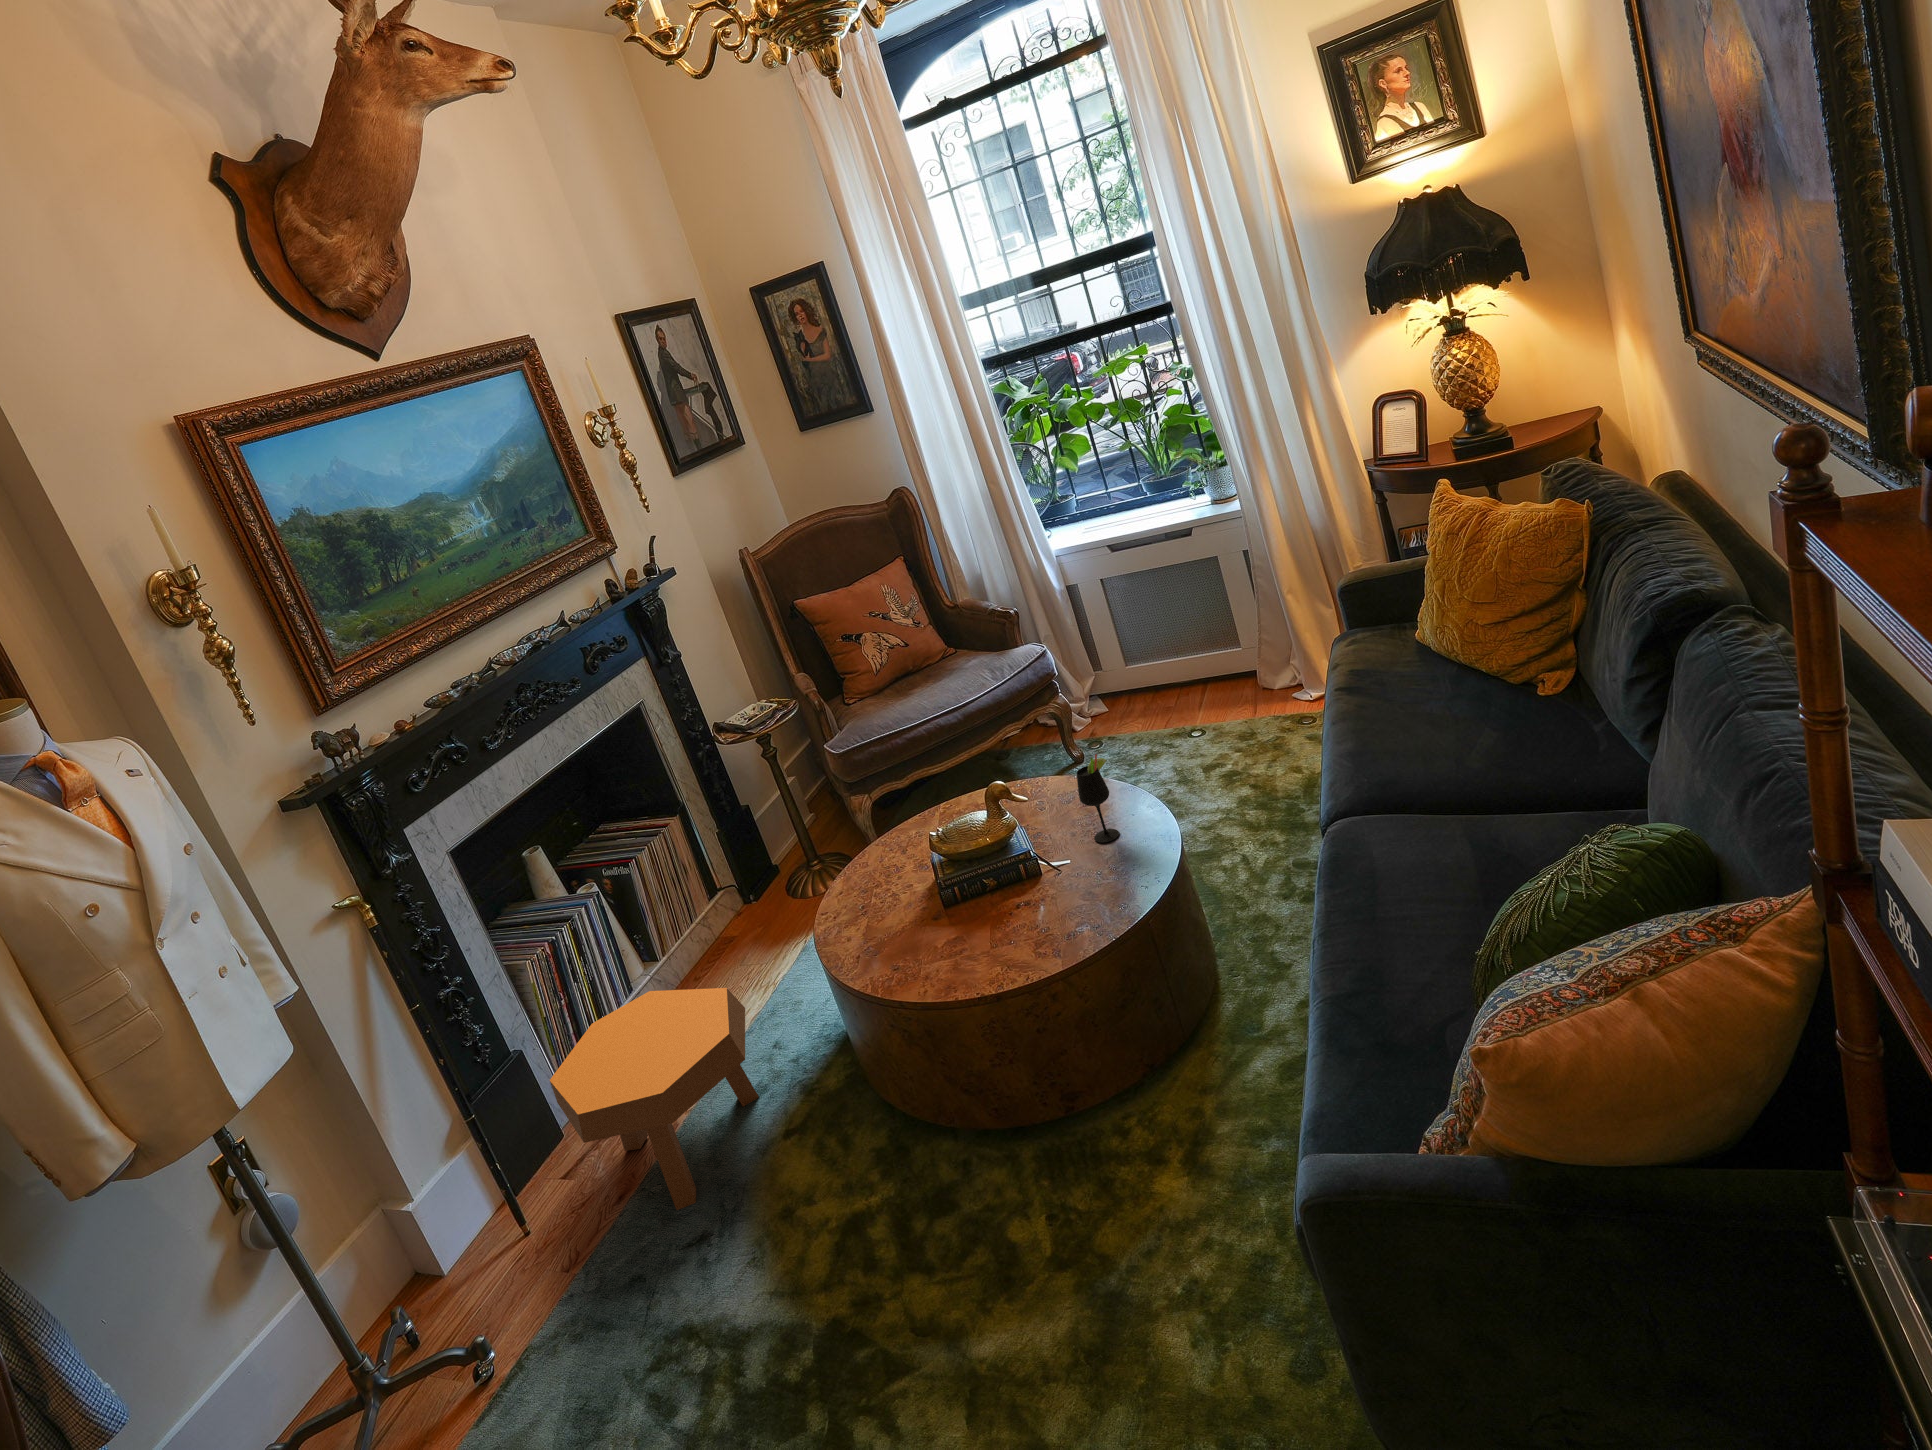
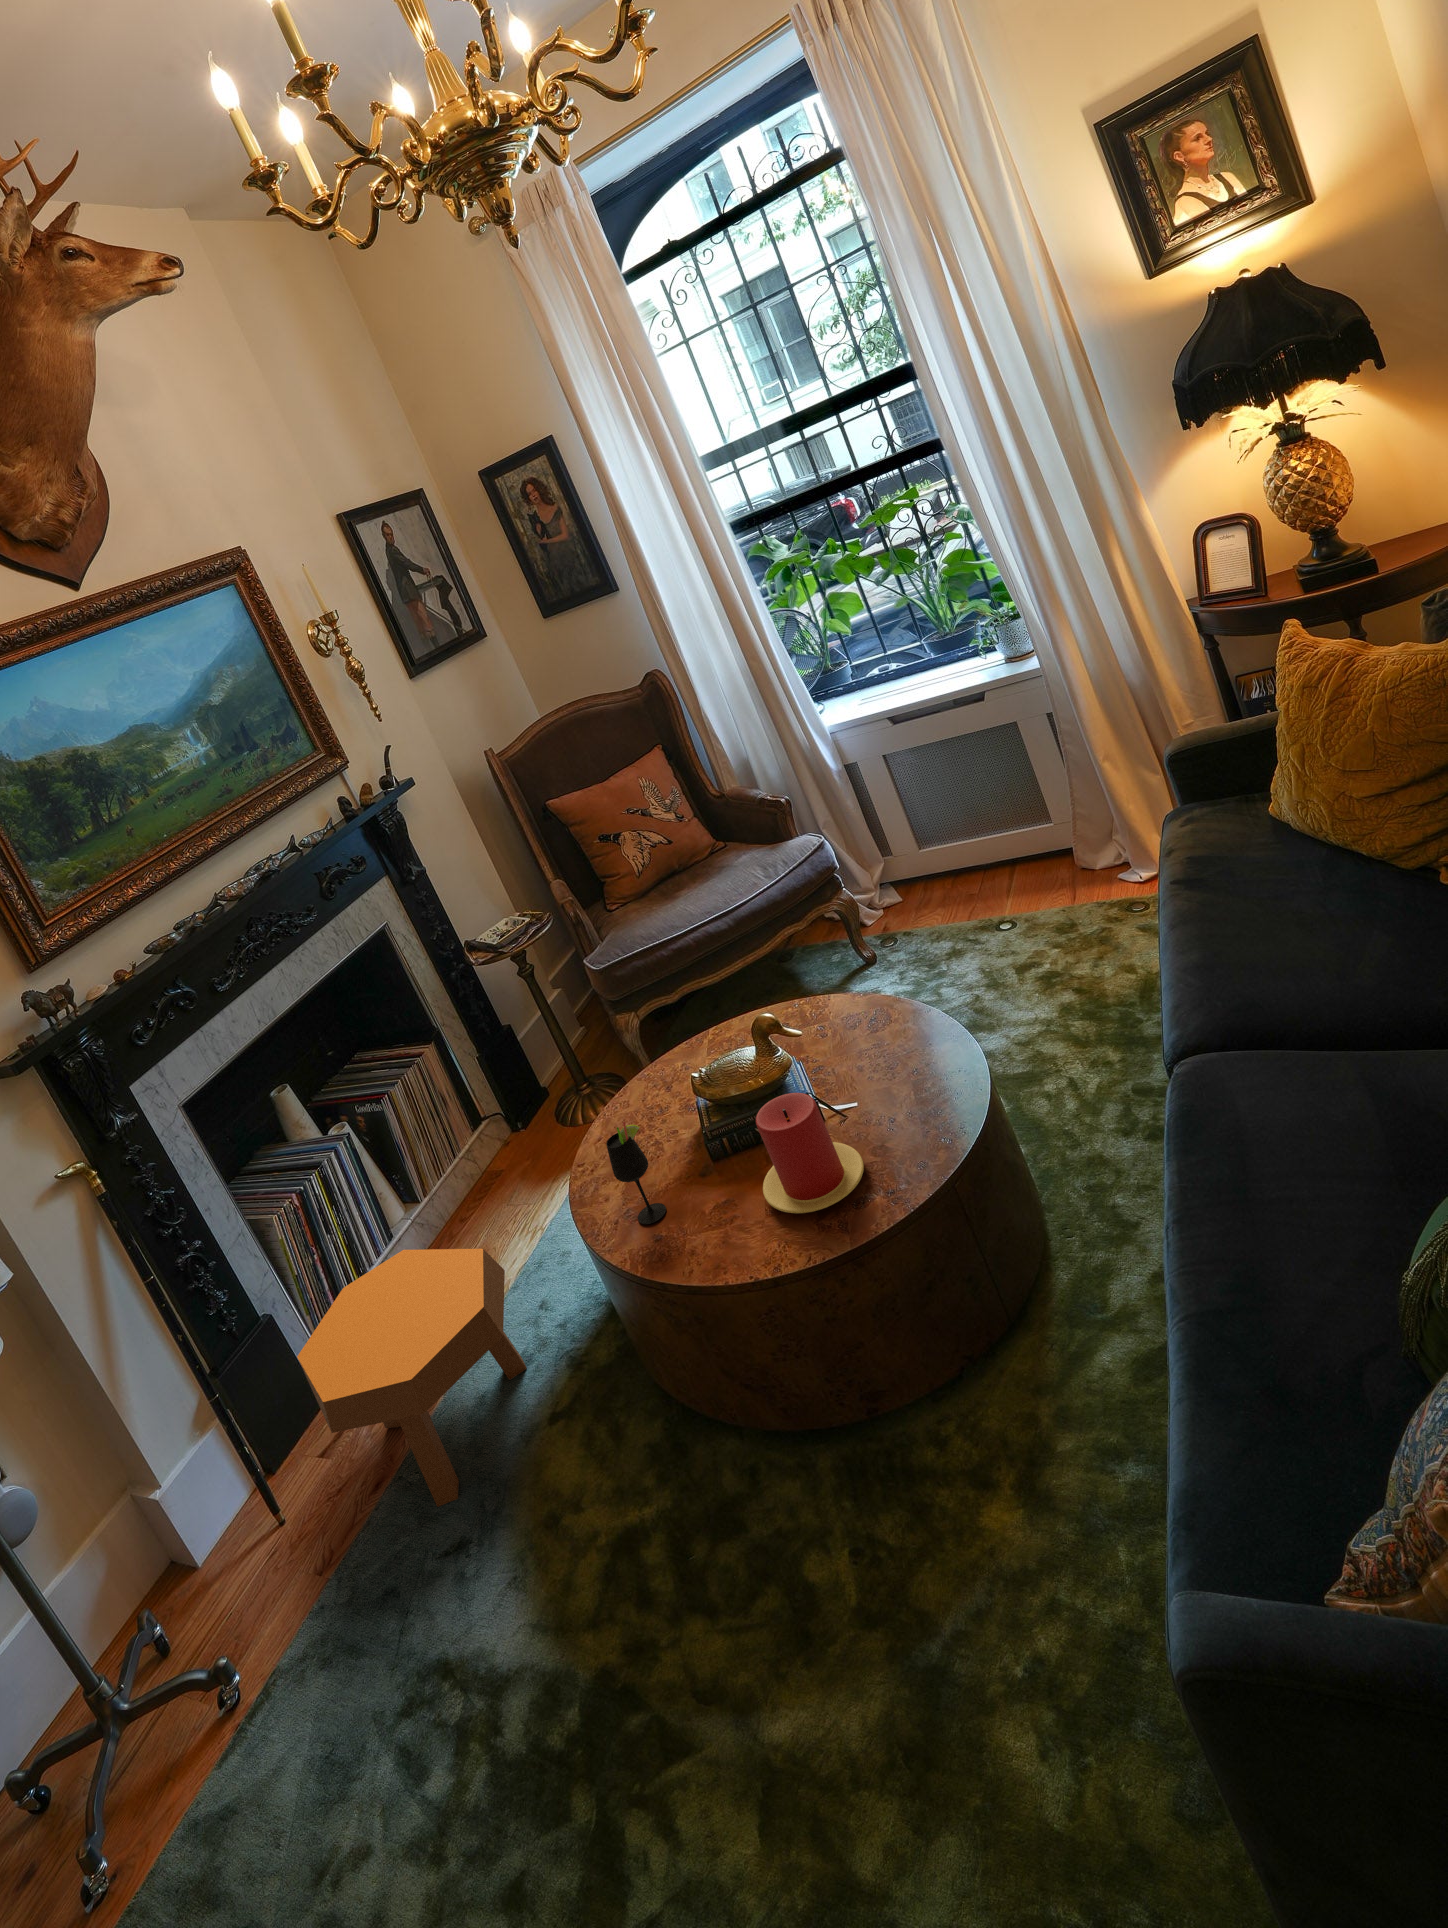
wine glass: present [1077,754,1119,842] -> present [606,1122,666,1224]
candle: none [986,843,1074,943] -> present [756,1093,864,1213]

